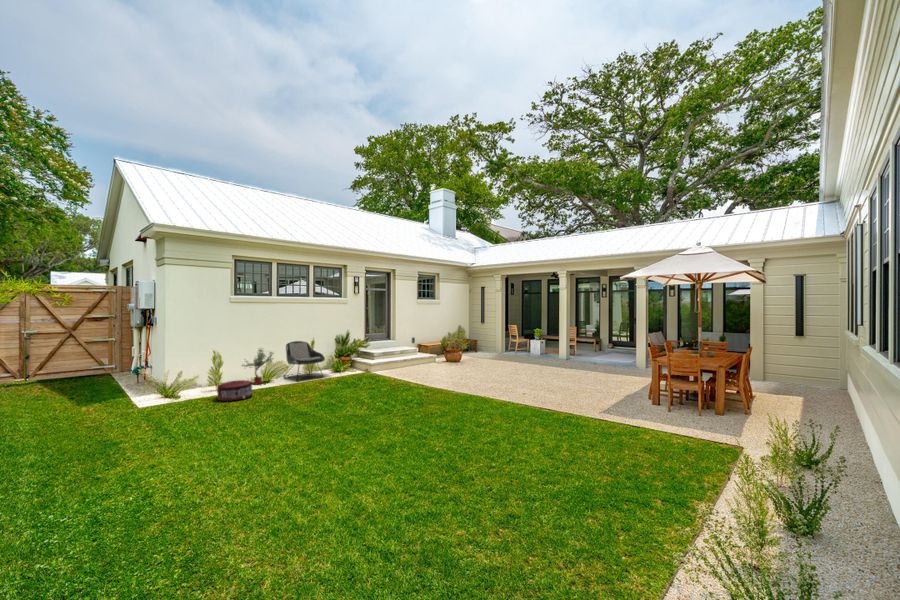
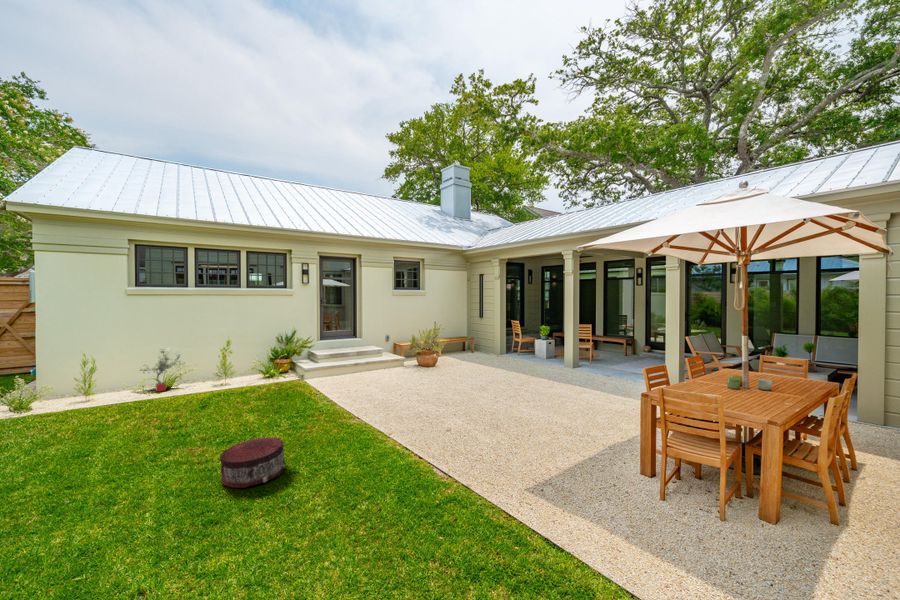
lounge chair: present [284,341,325,381] -> none [200,340,247,390]
pouf: present [217,380,253,401] -> present [220,437,285,488]

